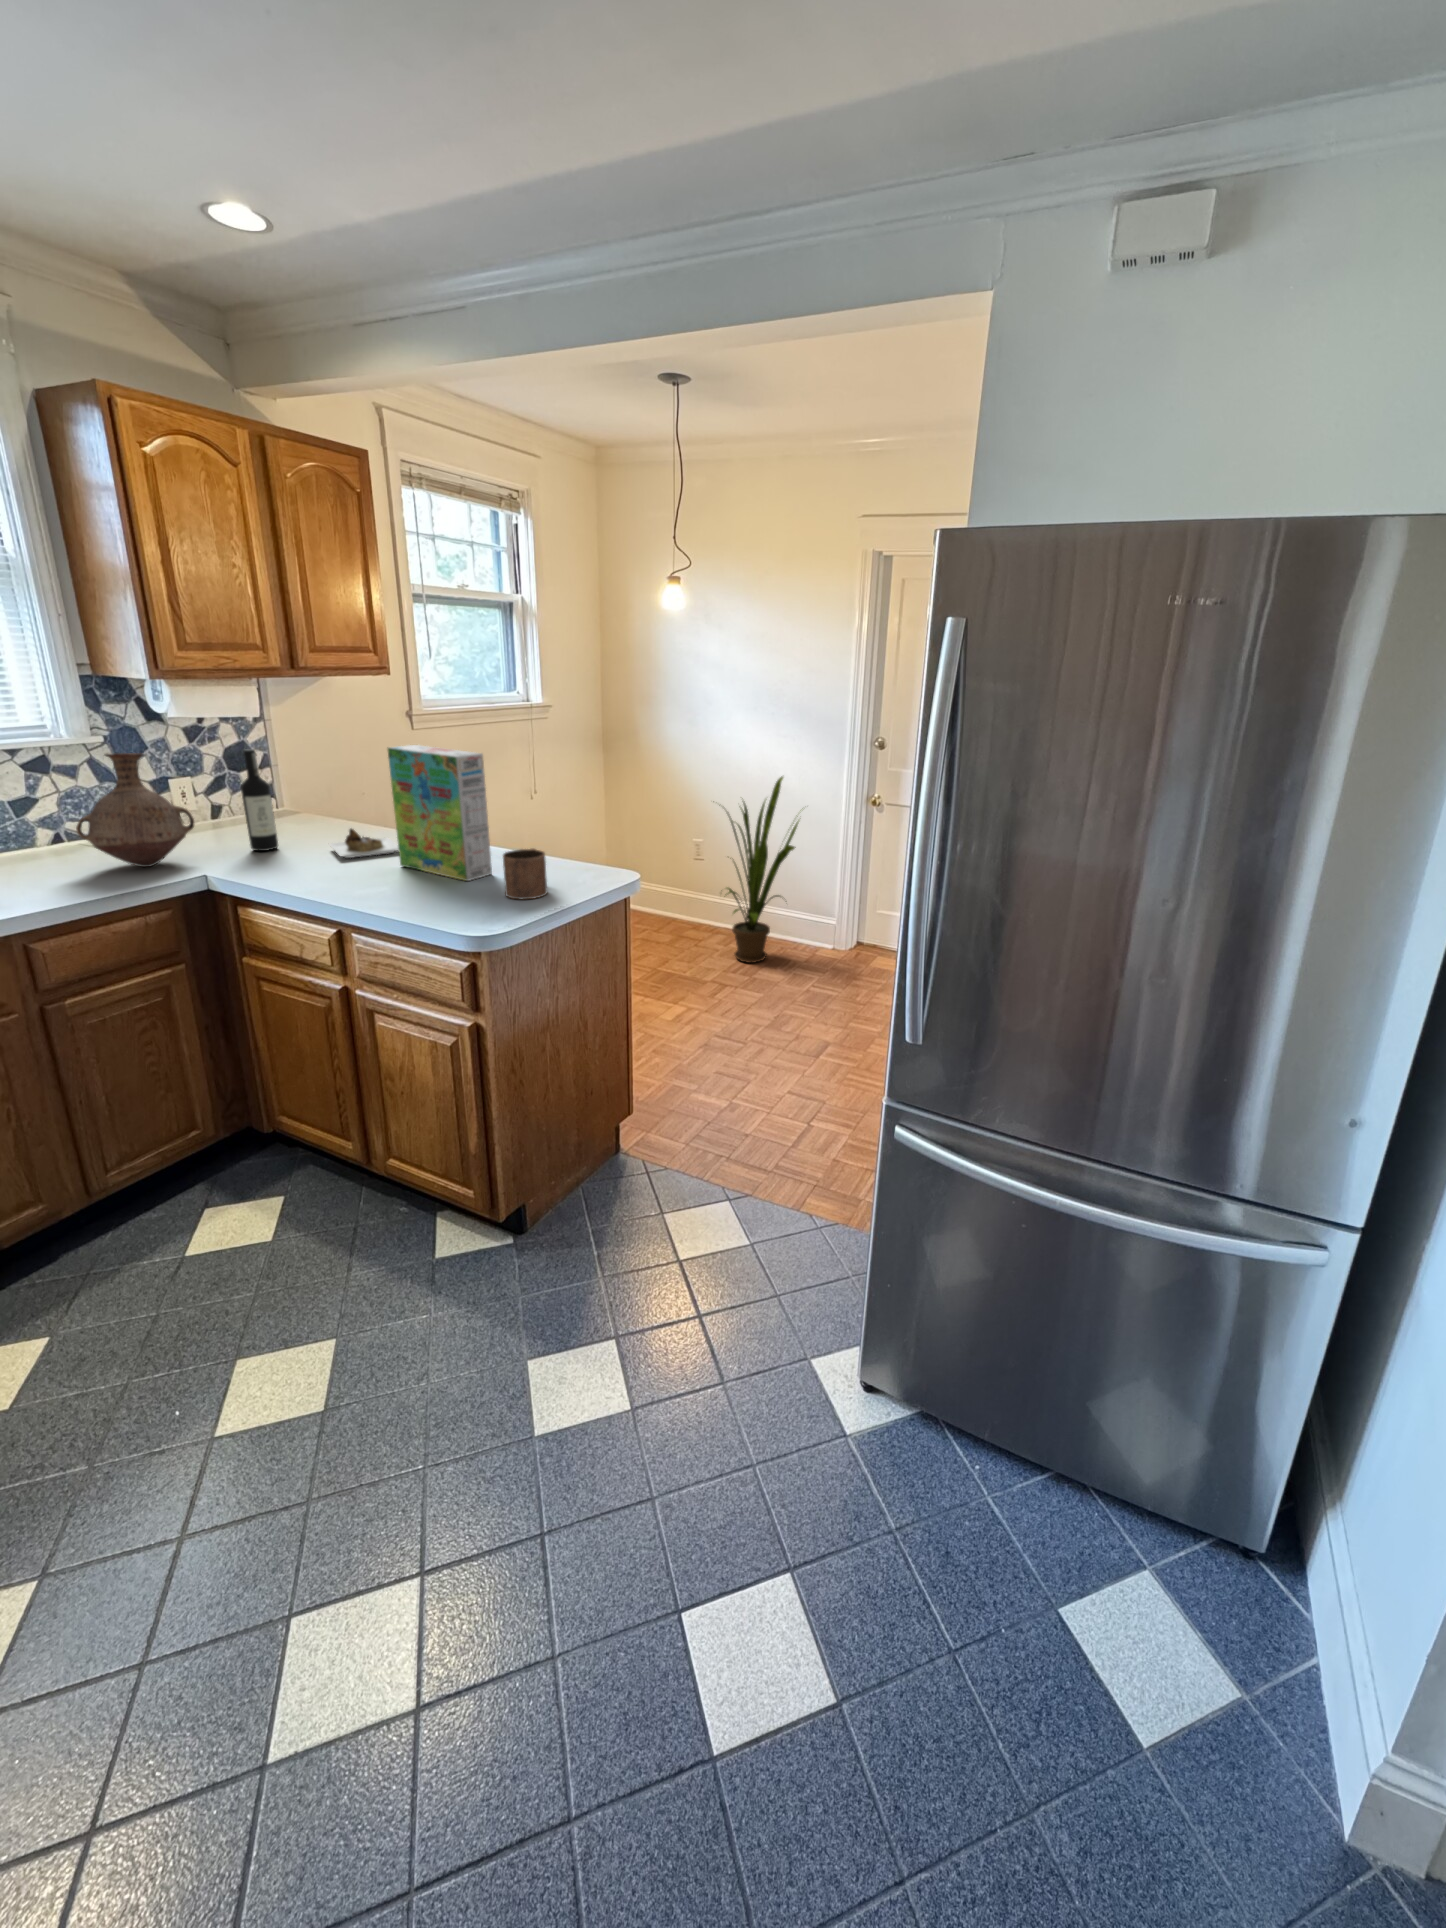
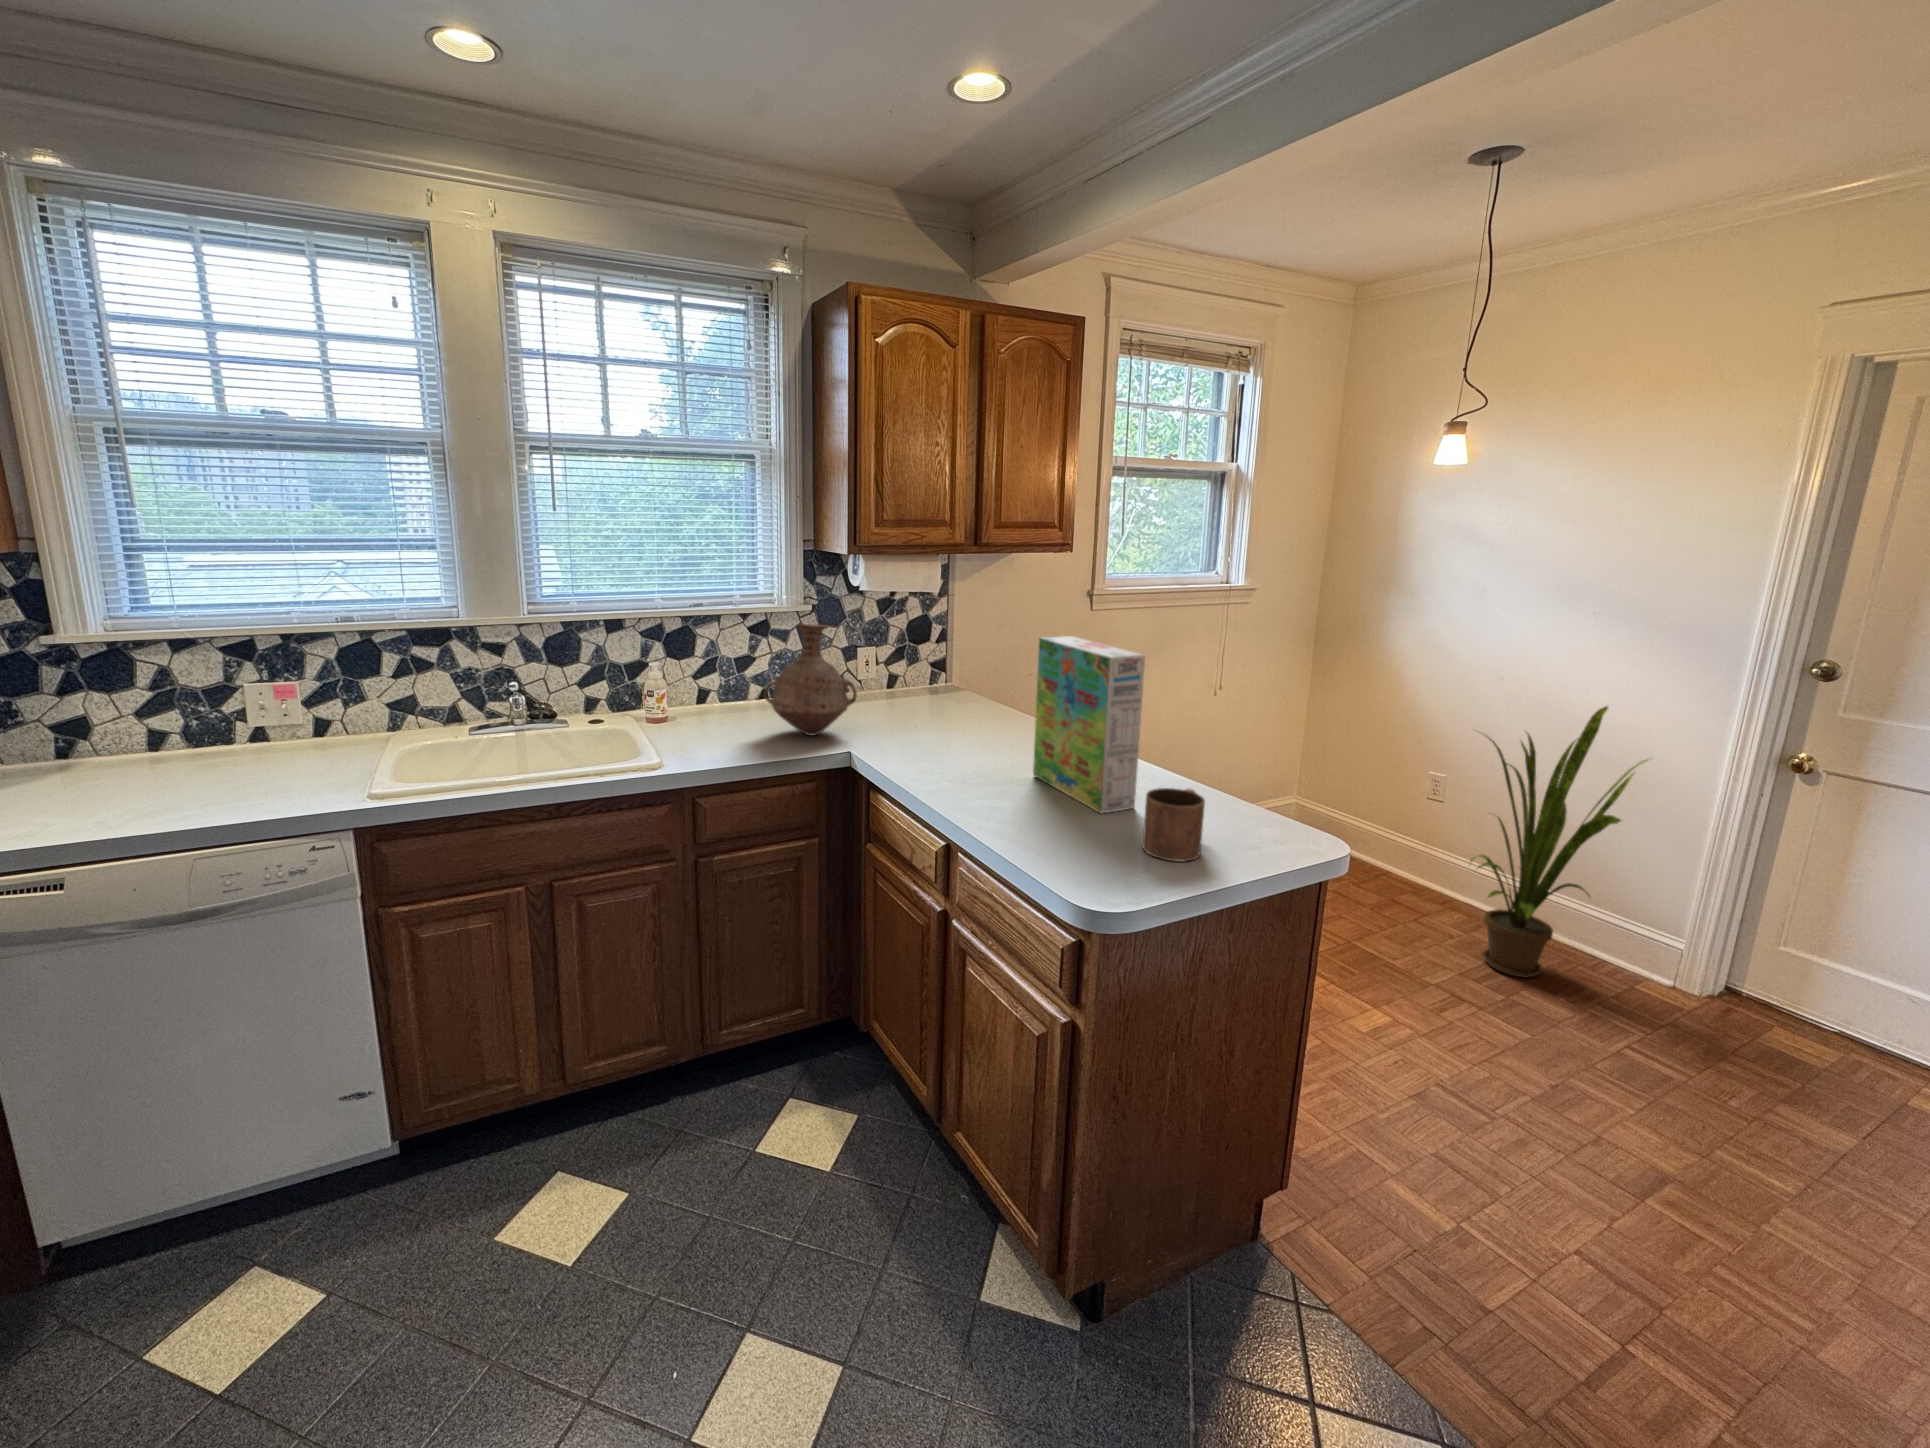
wine bottle: present [241,749,398,858] -> none [902,627,1042,756]

